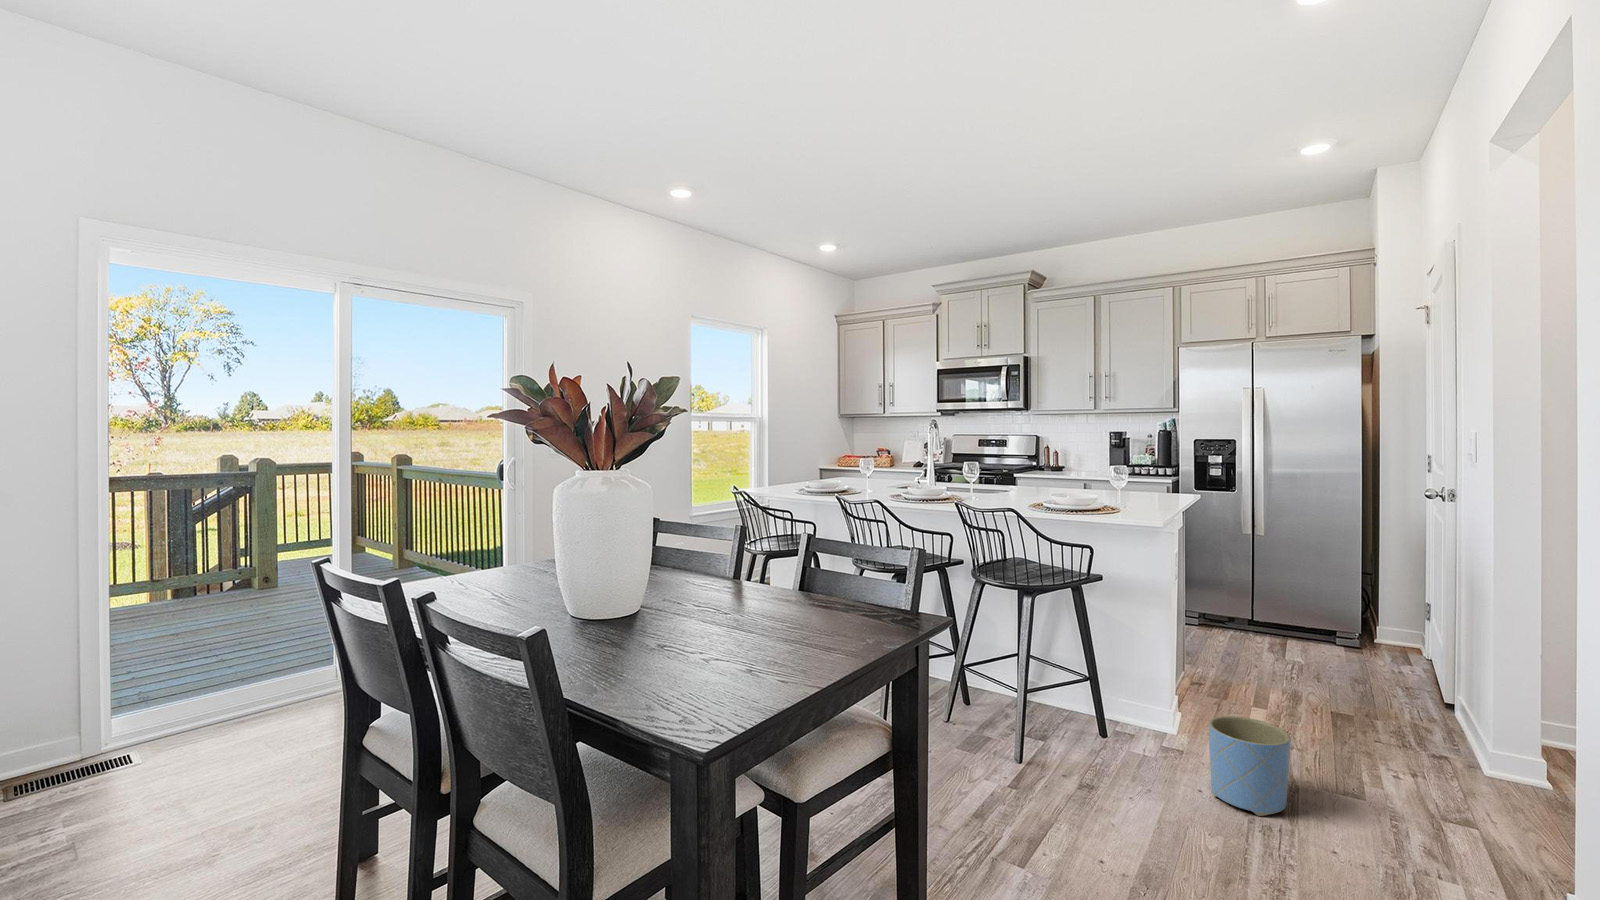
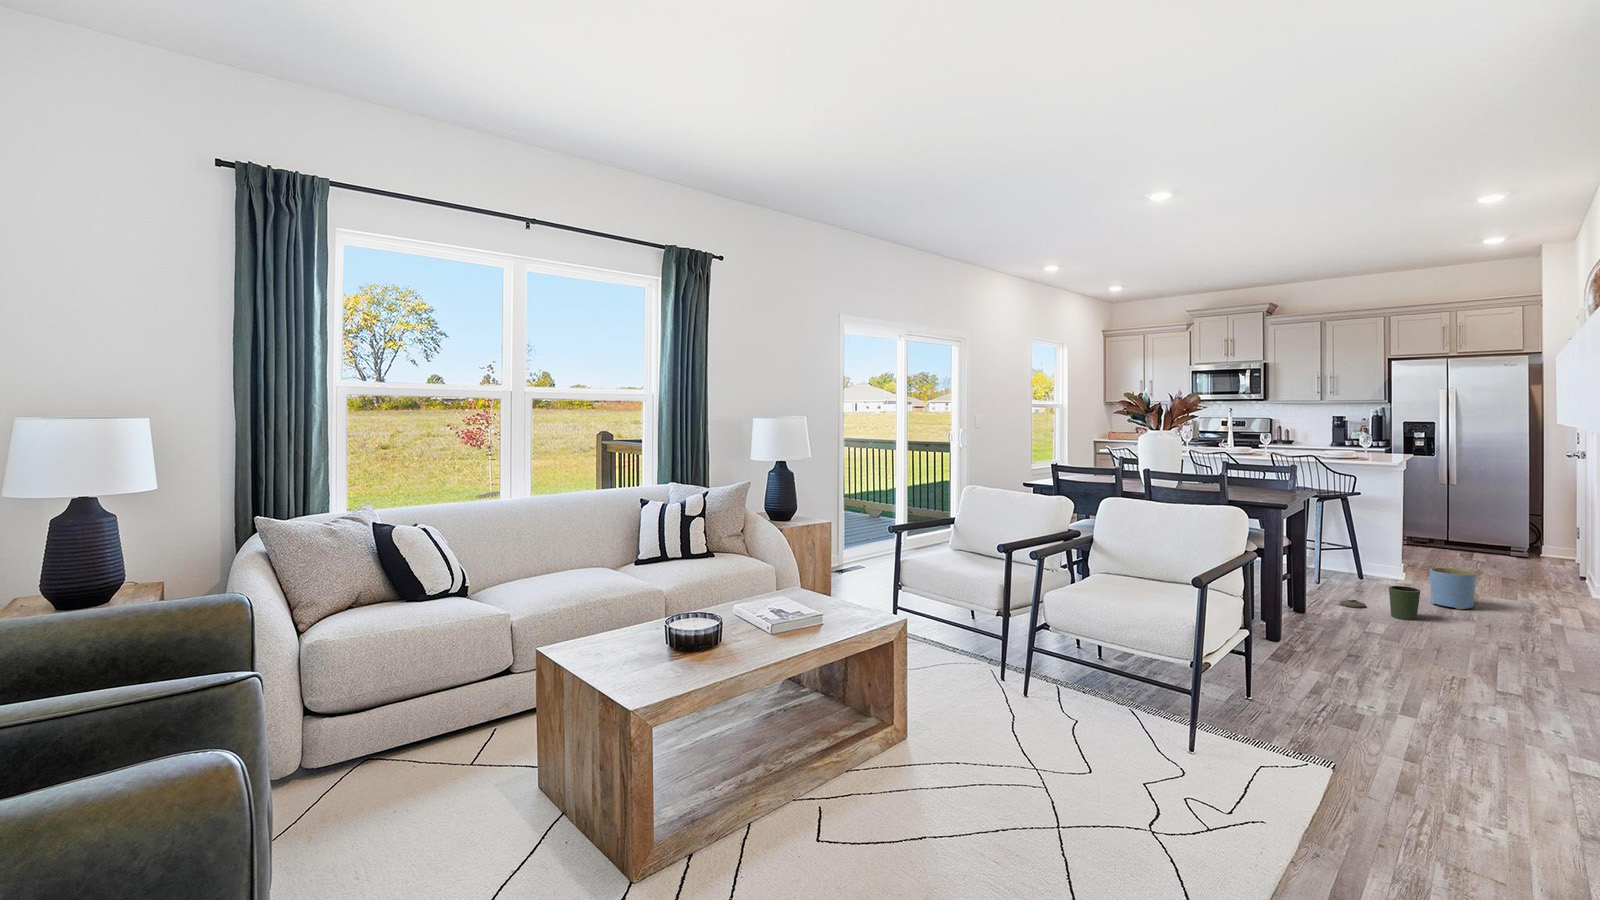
trash can: none [1044,776,1182,865] -> present [1340,586,1420,620]

